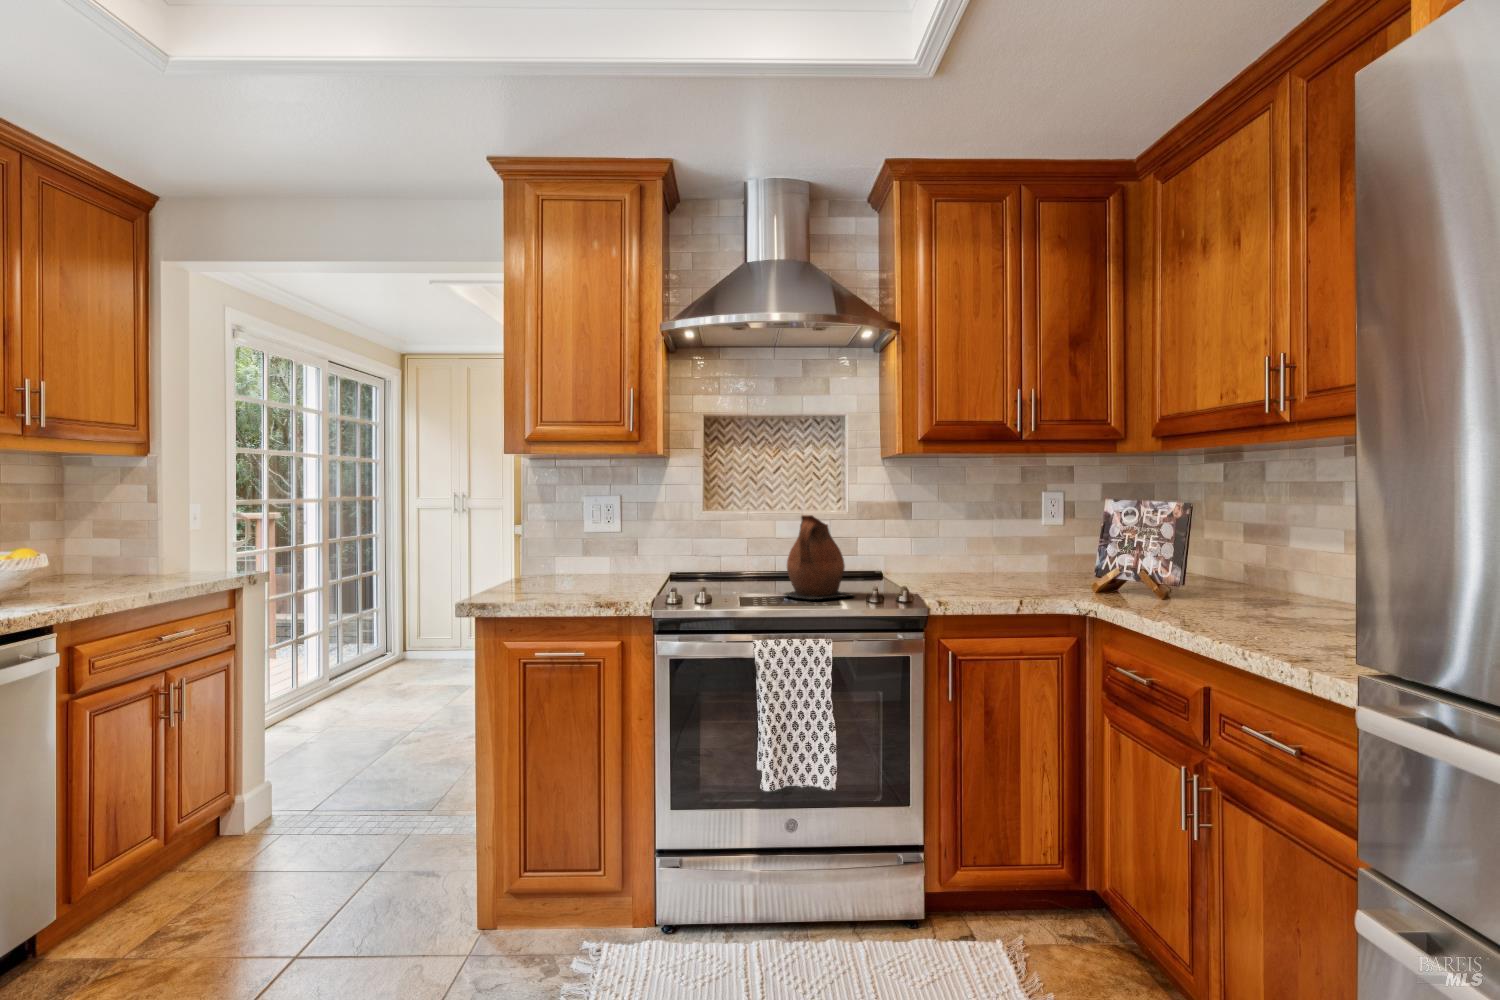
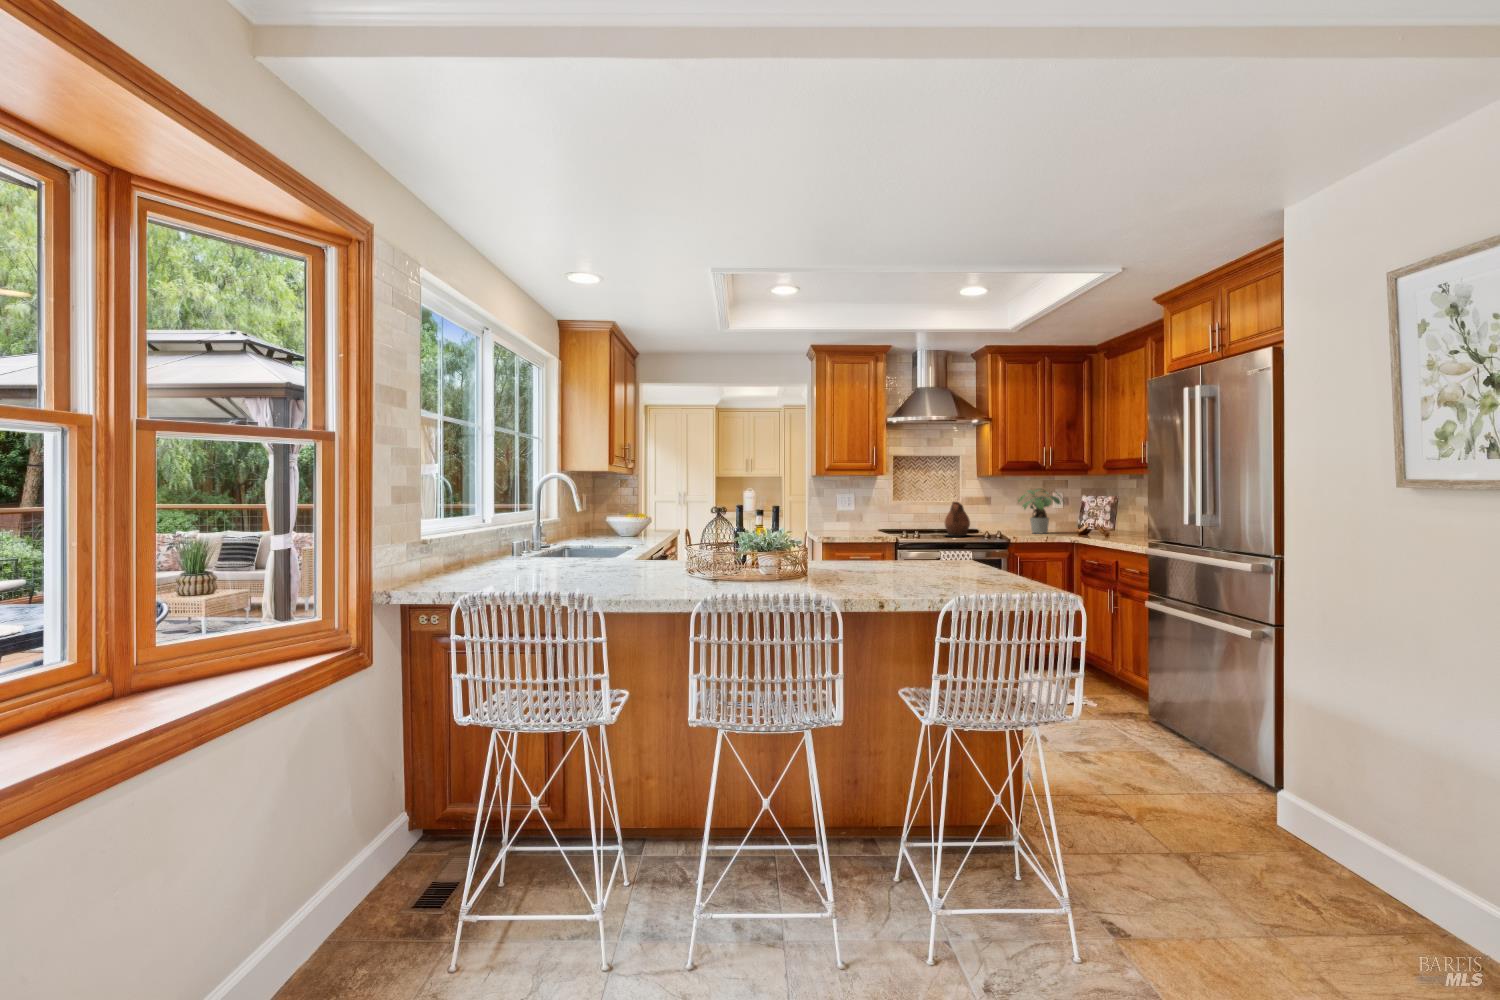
potted plant: none [960,484,1065,588] -> present [1018,489,1063,534]

